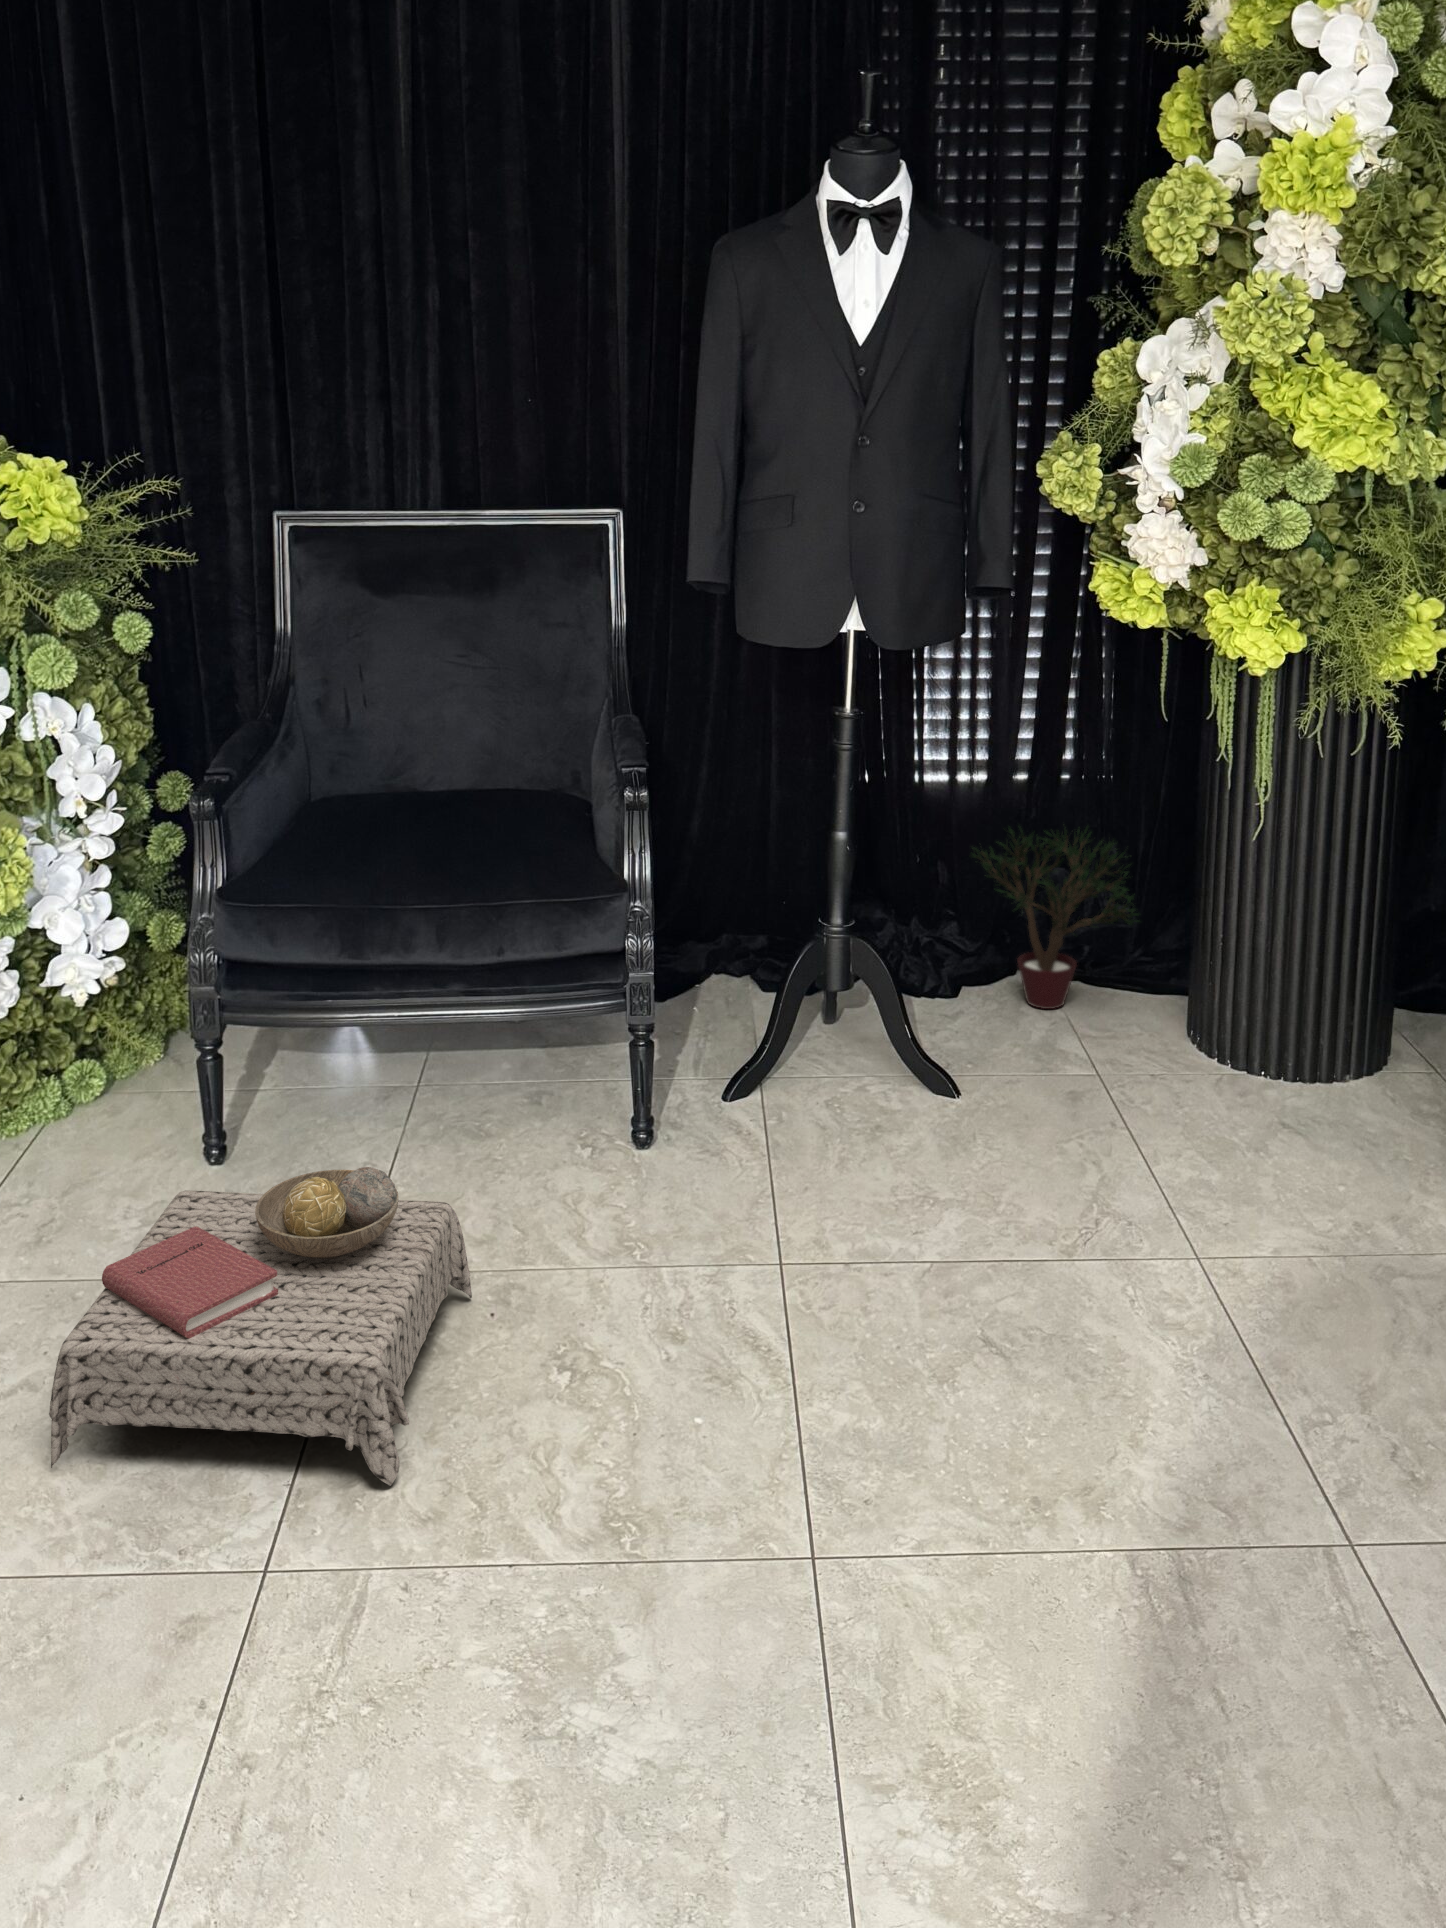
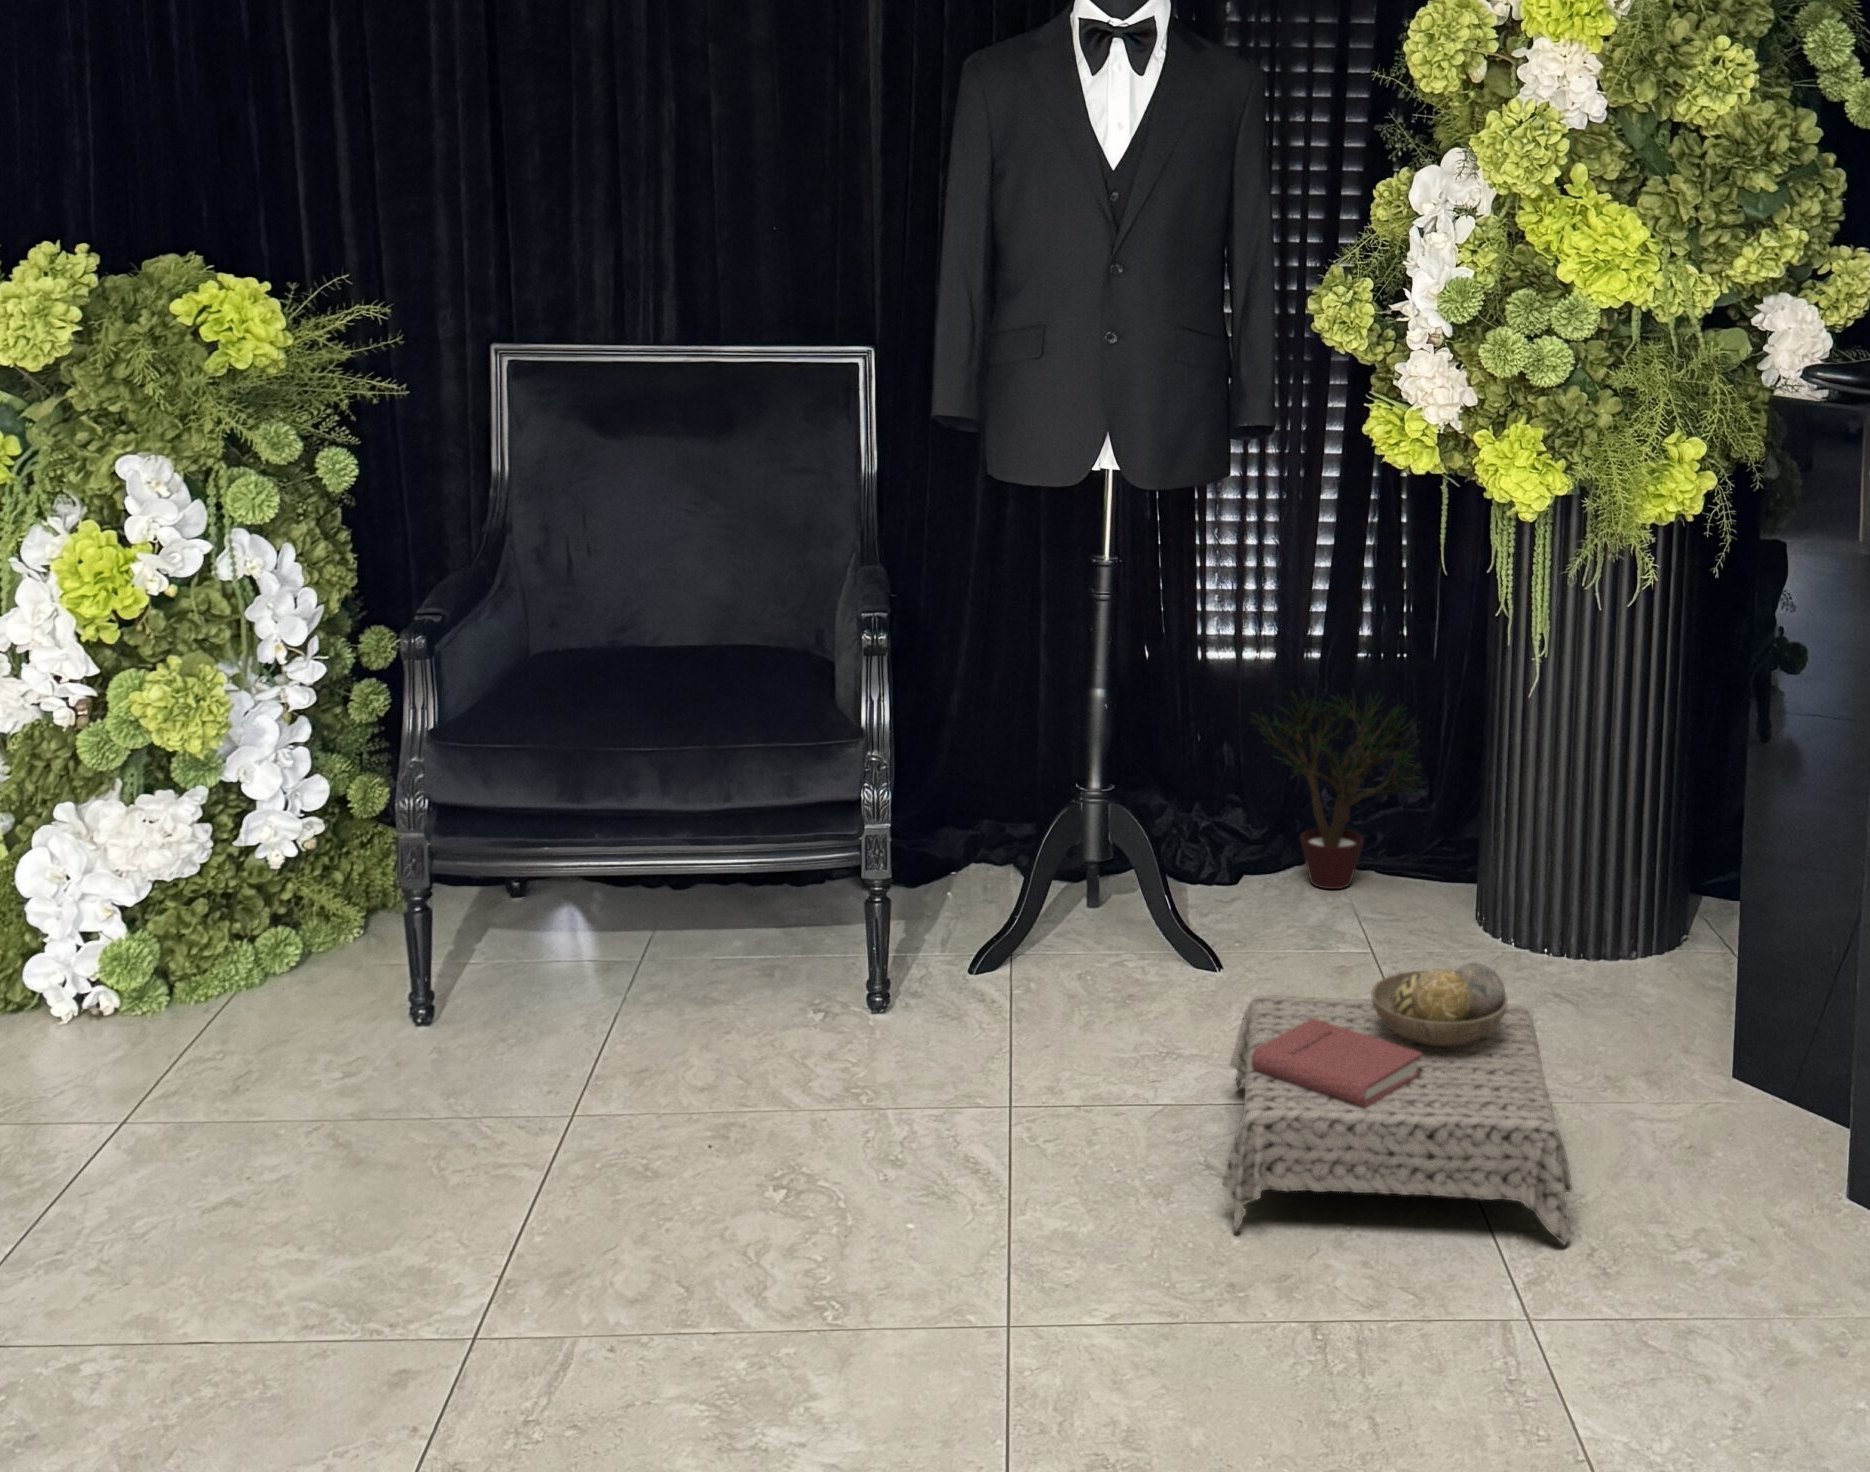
ottoman: present [49,1167,472,1486] -> present [1223,963,1573,1245]

